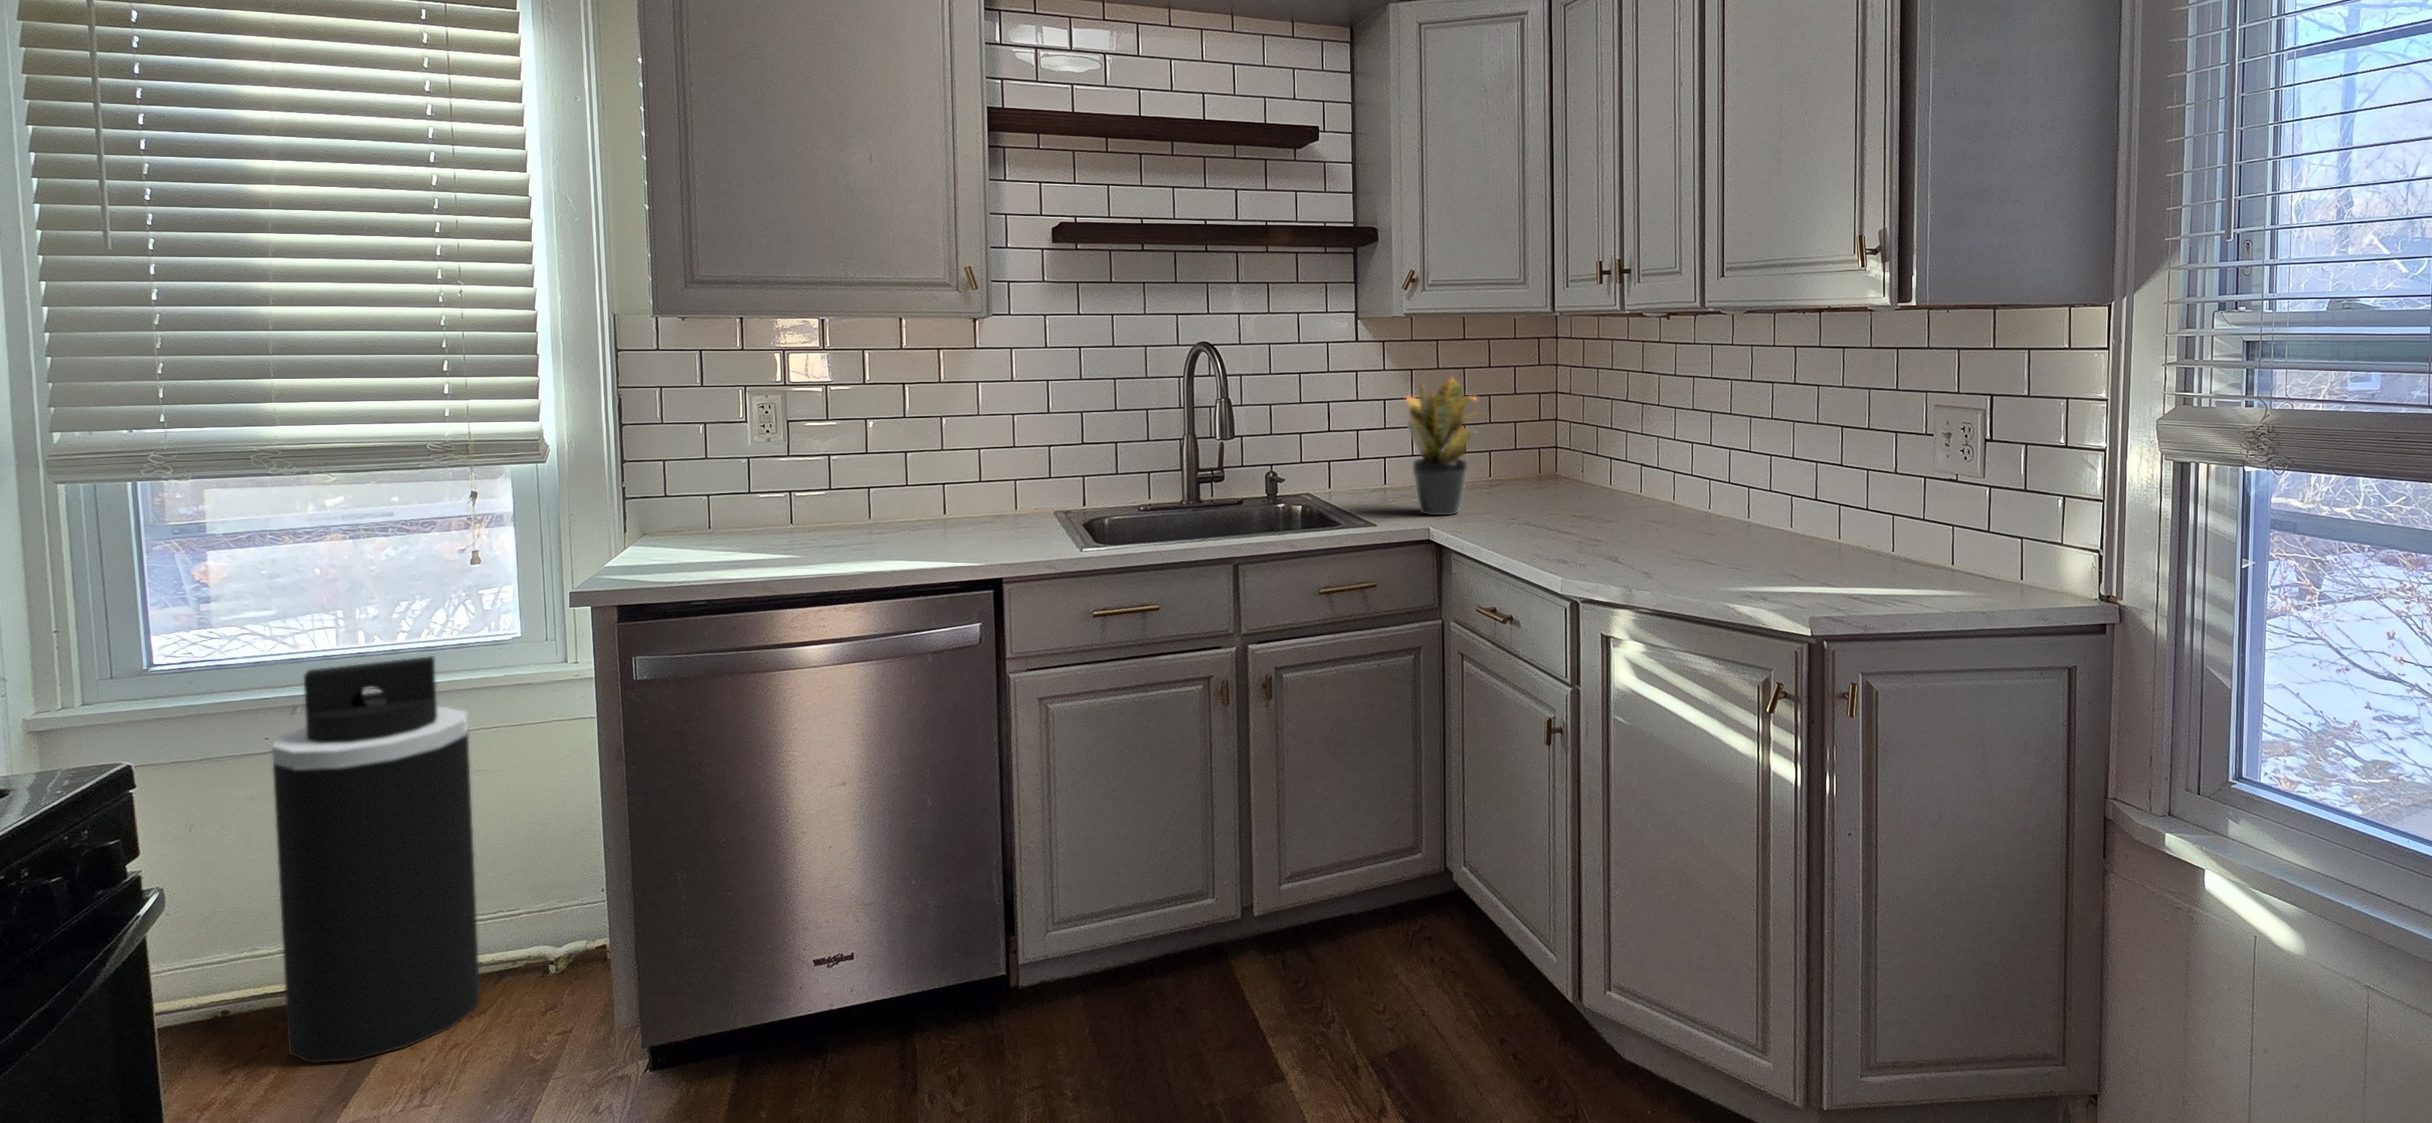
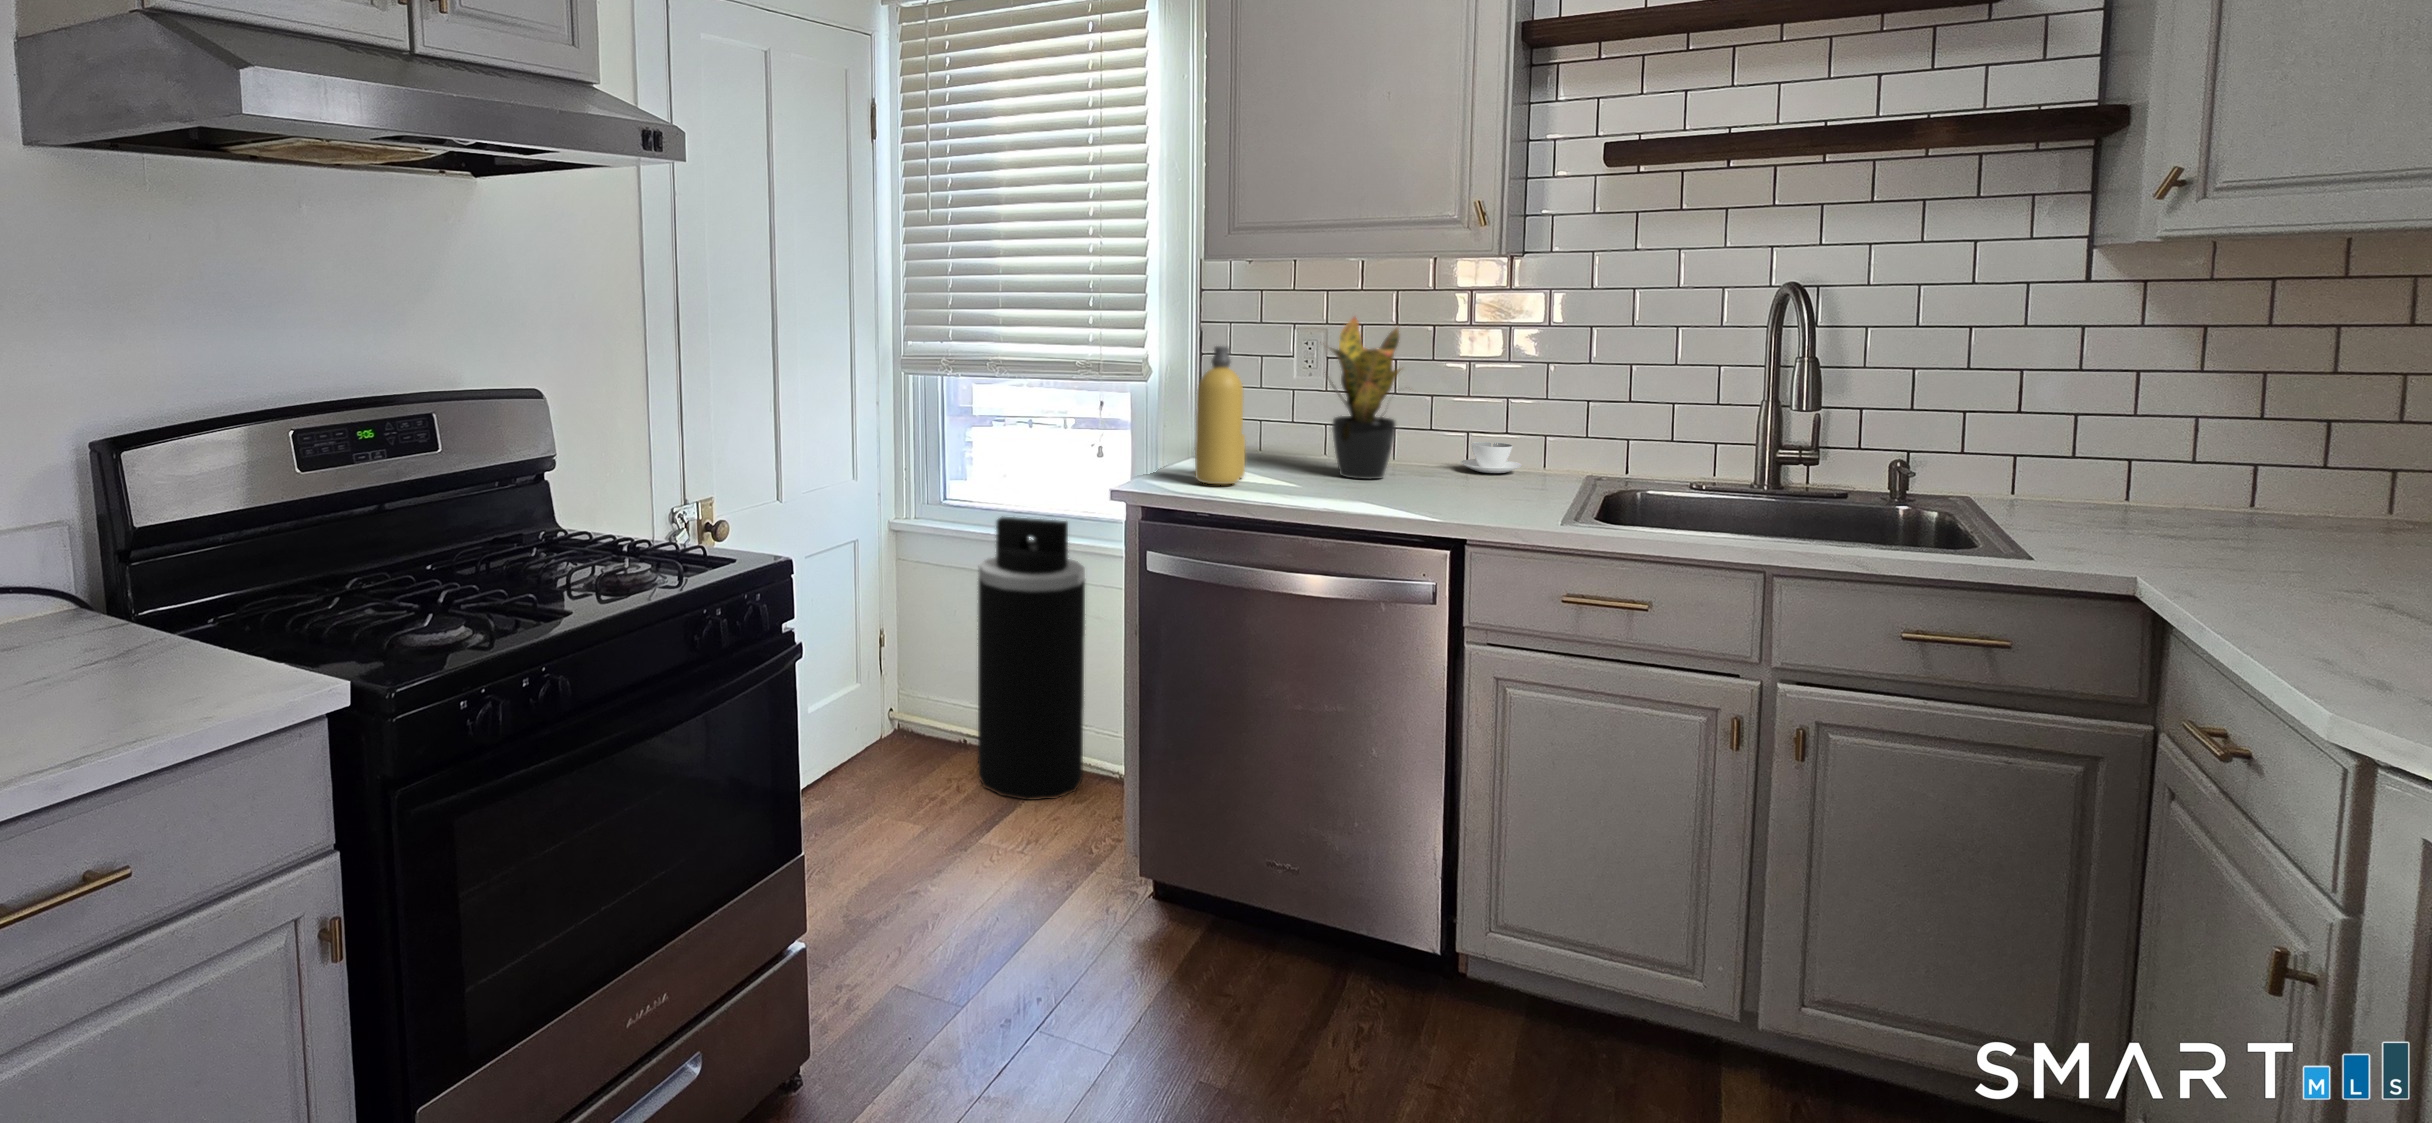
potted plant: present [1406,377,1477,515] -> present [1329,317,1411,479]
bottle: none [688,412,749,567] -> present [1195,346,1245,484]
cup: none [950,491,1006,520] -> present [1460,442,1522,473]

